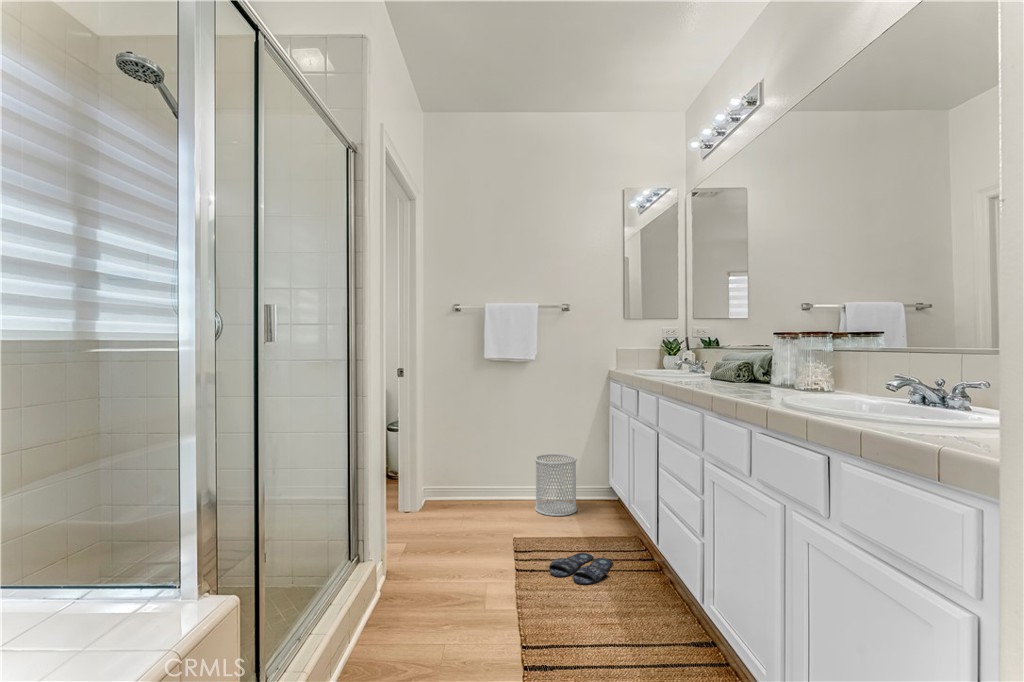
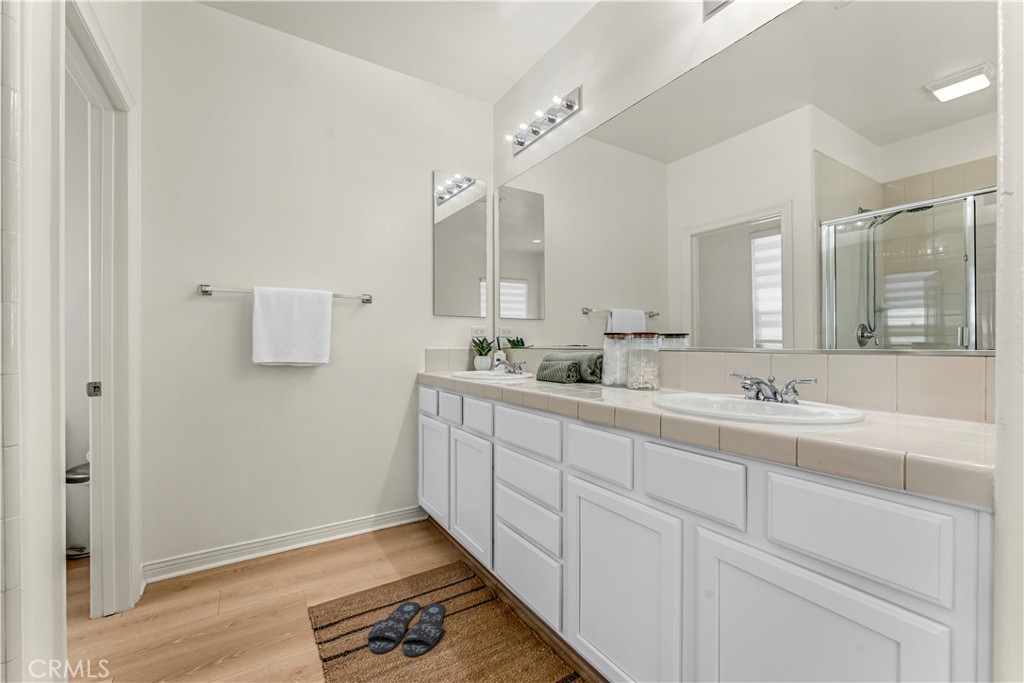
wastebasket: present [535,454,577,516] -> none [332,475,386,554]

